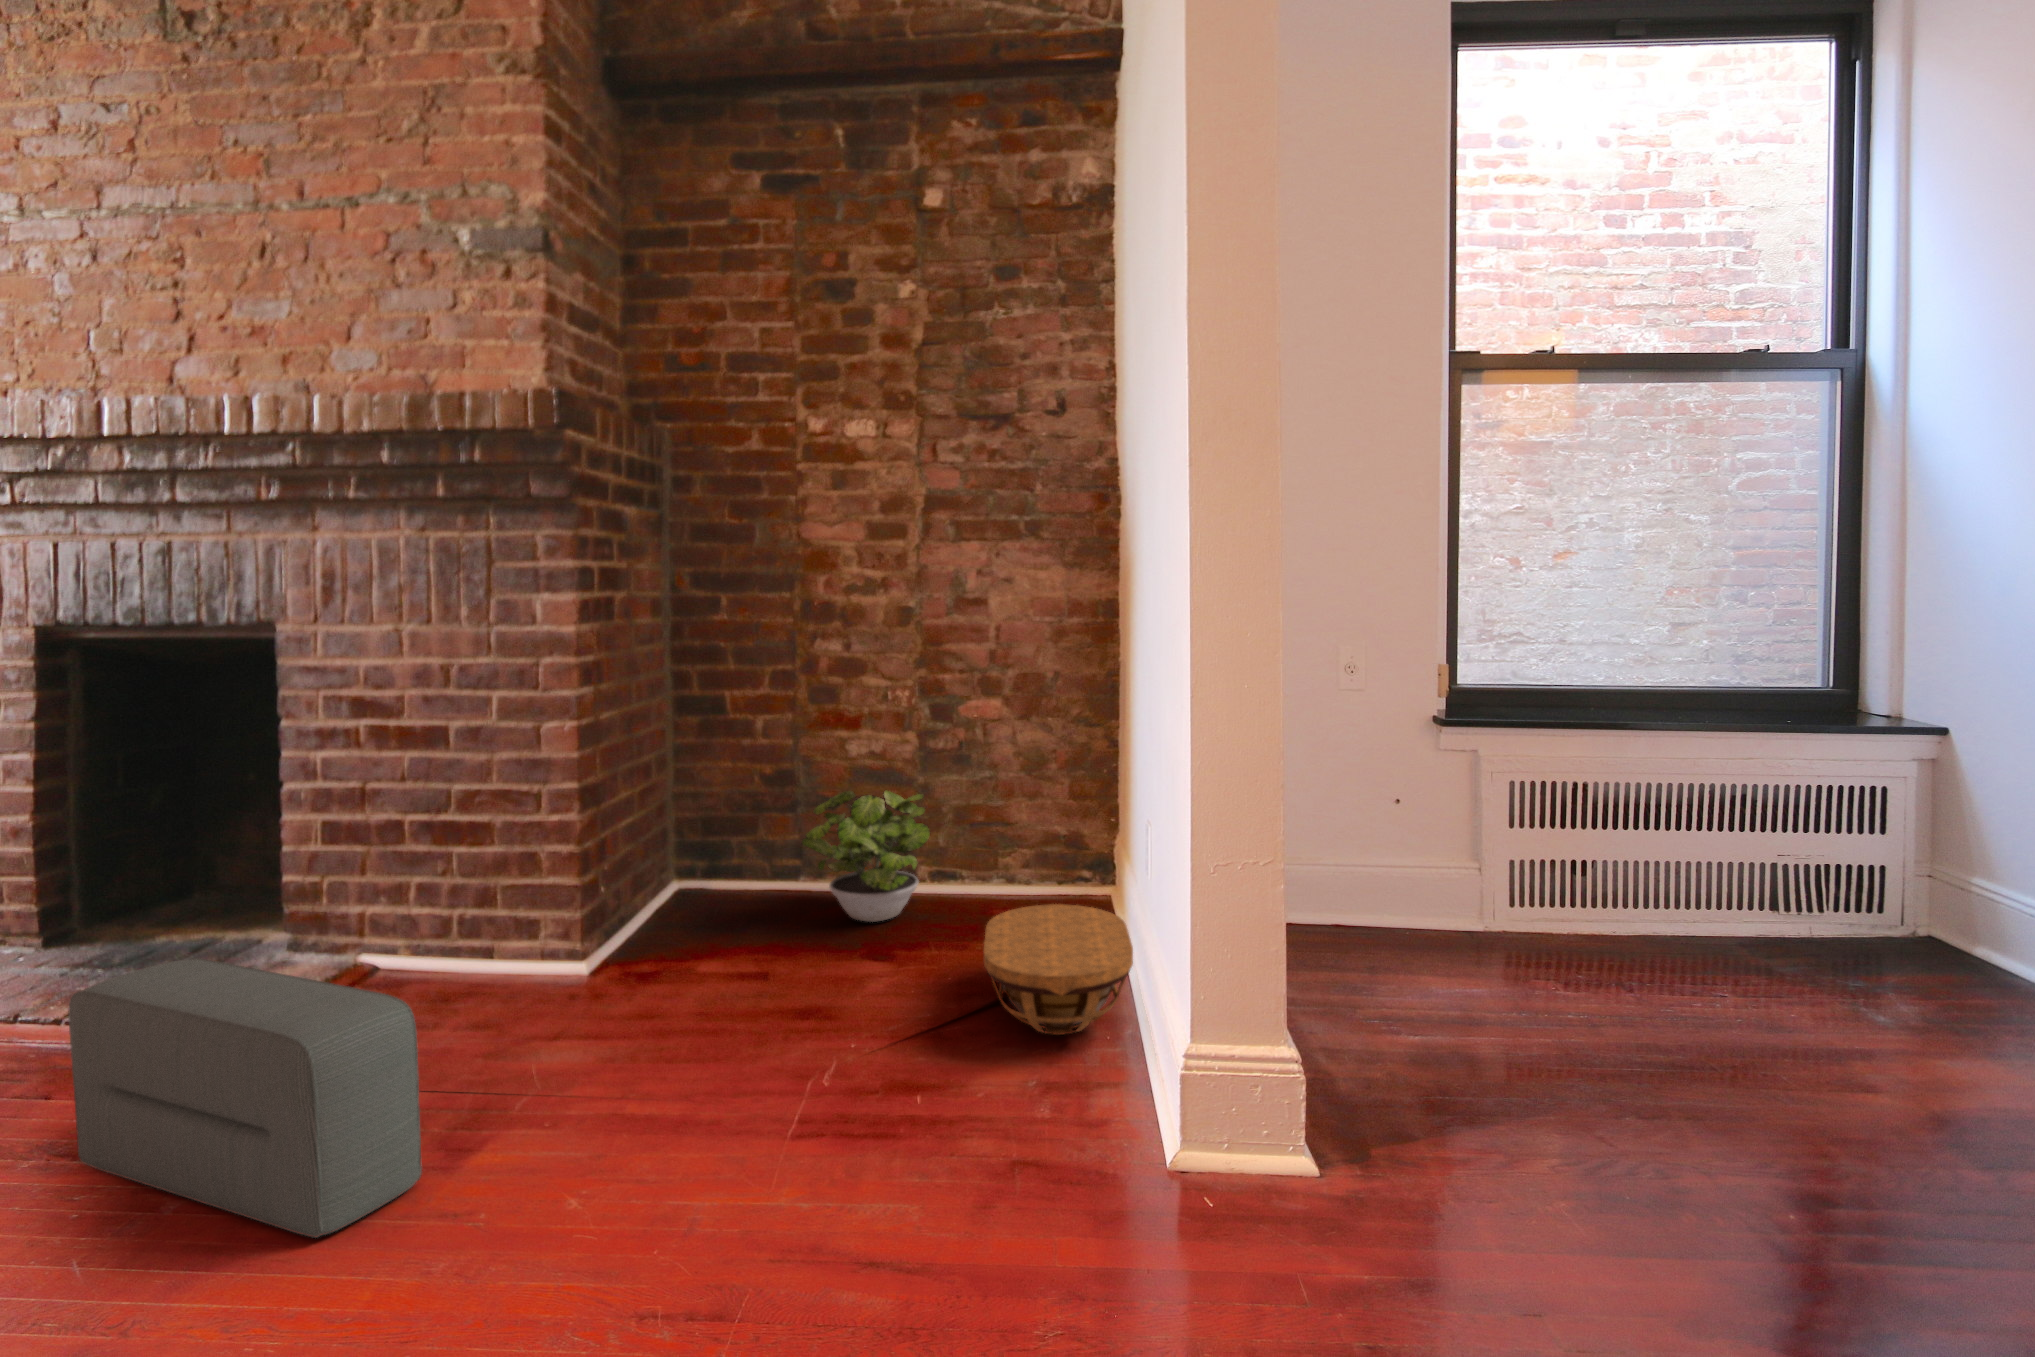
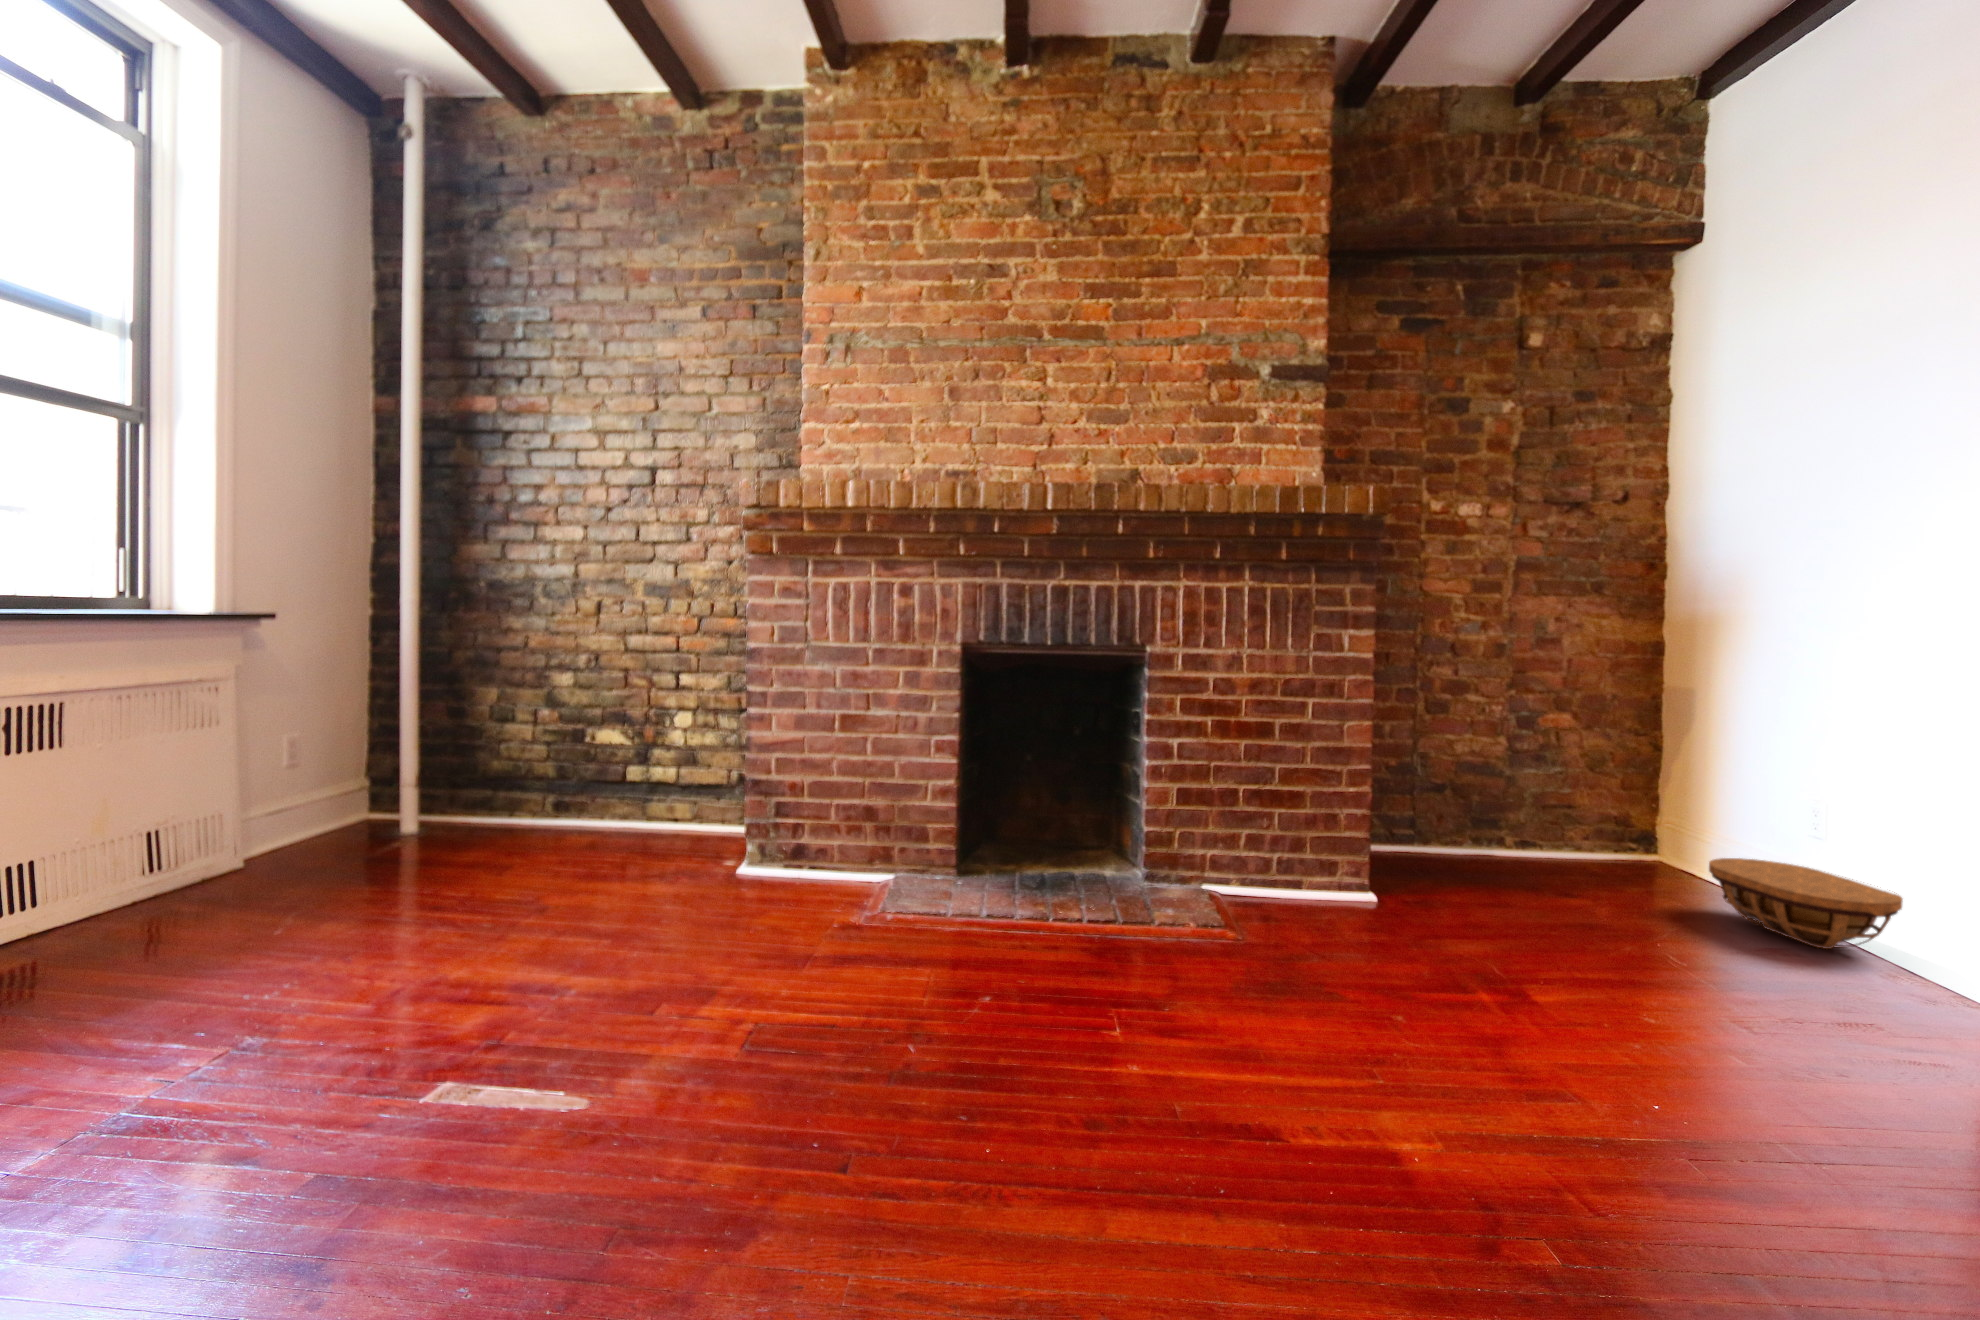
potted plant: present [802,791,930,922] -> none [1468,774,1572,872]
pouf: present [68,958,422,1238] -> none [1330,876,1635,1062]

